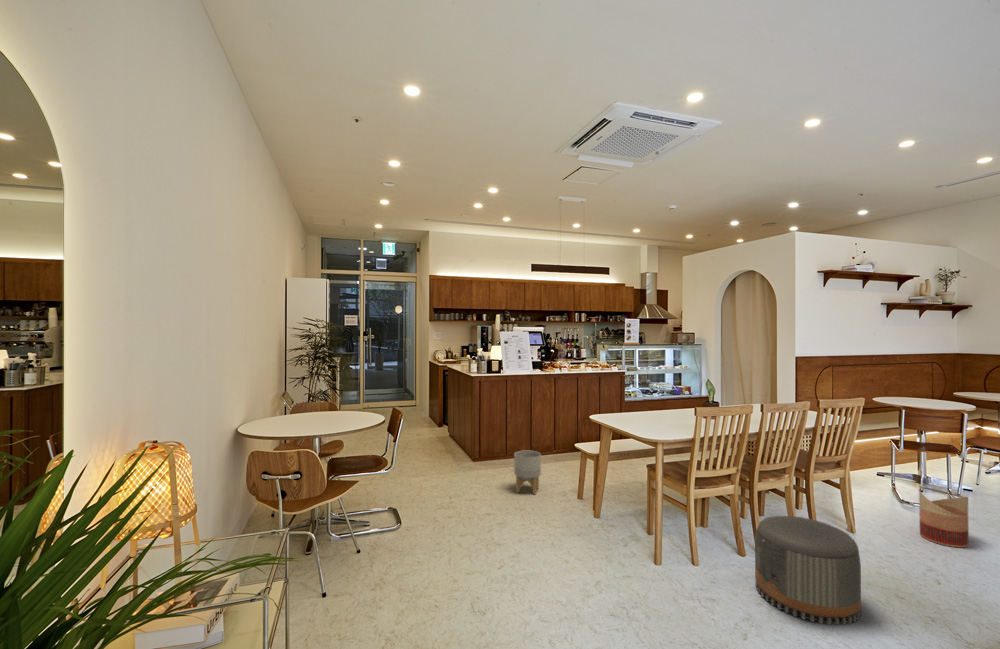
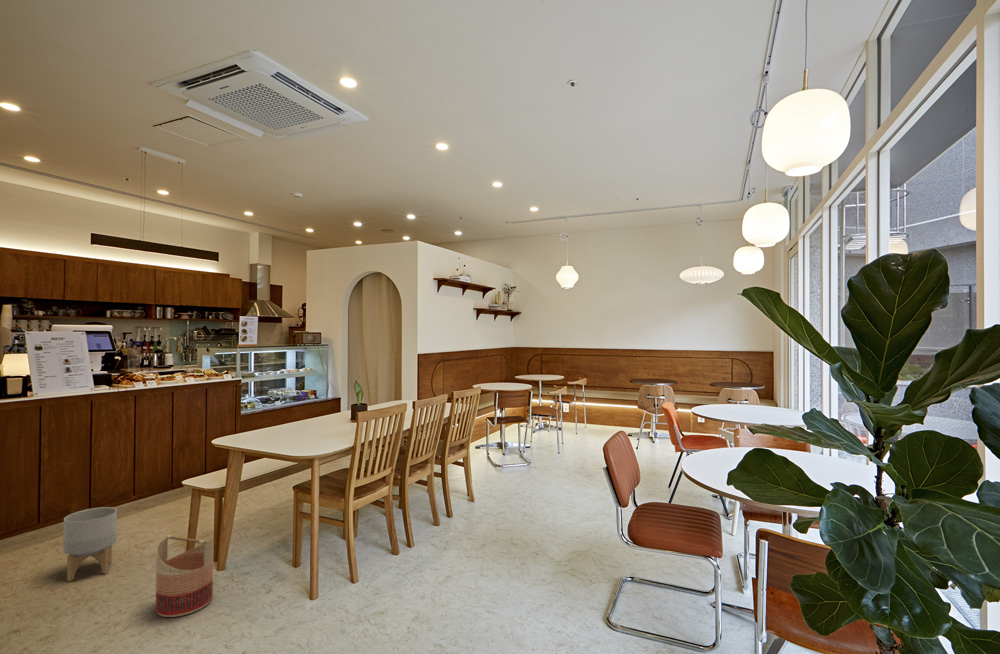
basket: present [919,486,969,547] -> present [156,535,213,617]
pouf: present [755,516,861,625] -> none [418,505,505,607]

